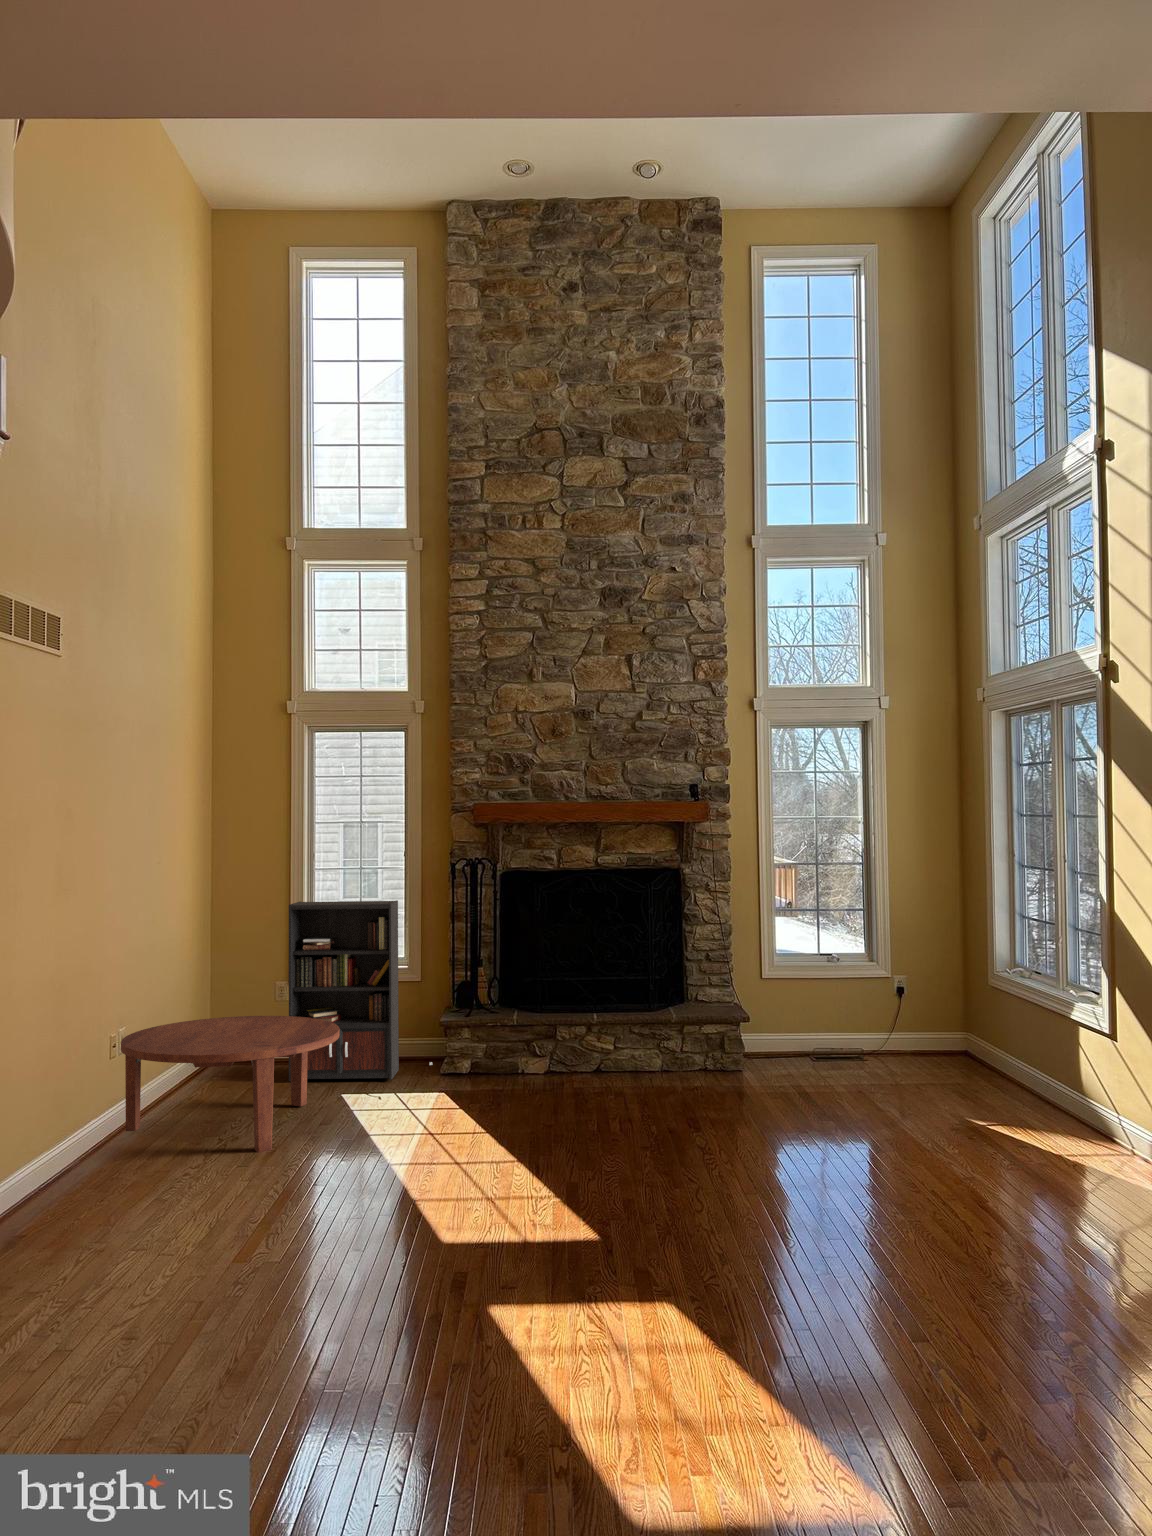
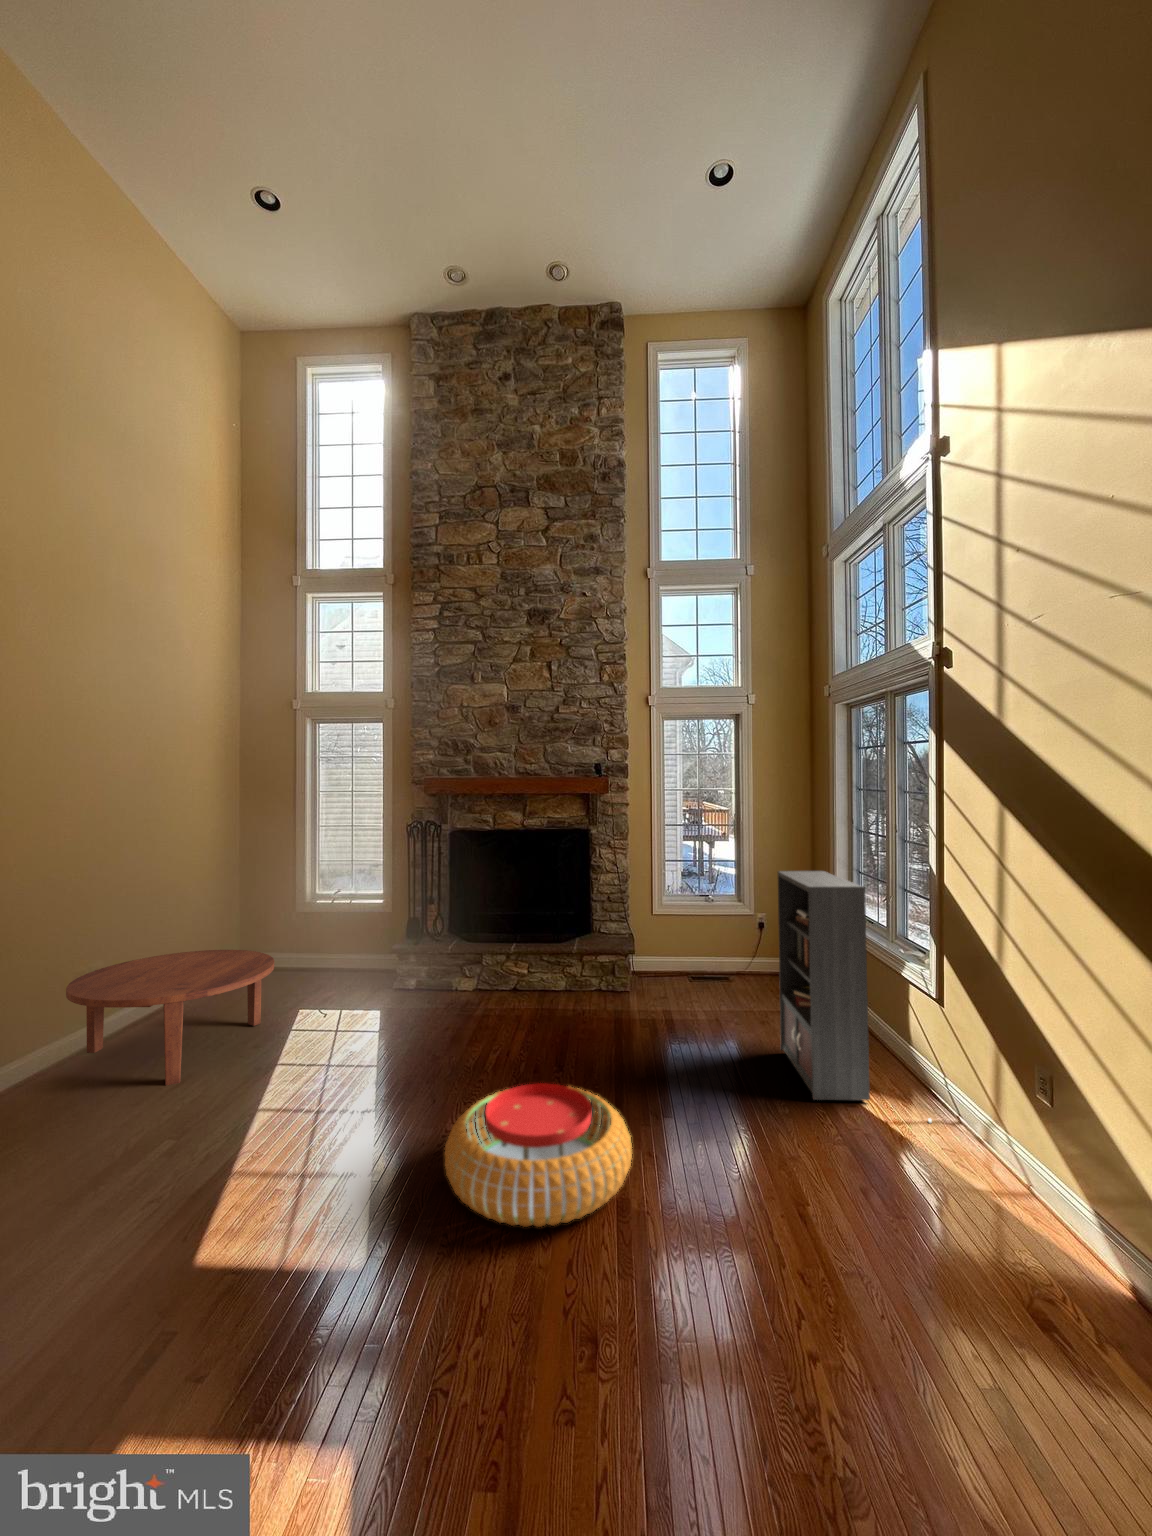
bookcase: present [289,900,432,1081] -> present [778,871,932,1123]
pouf: none [628,1116,814,1224] -> present [444,1083,632,1227]

